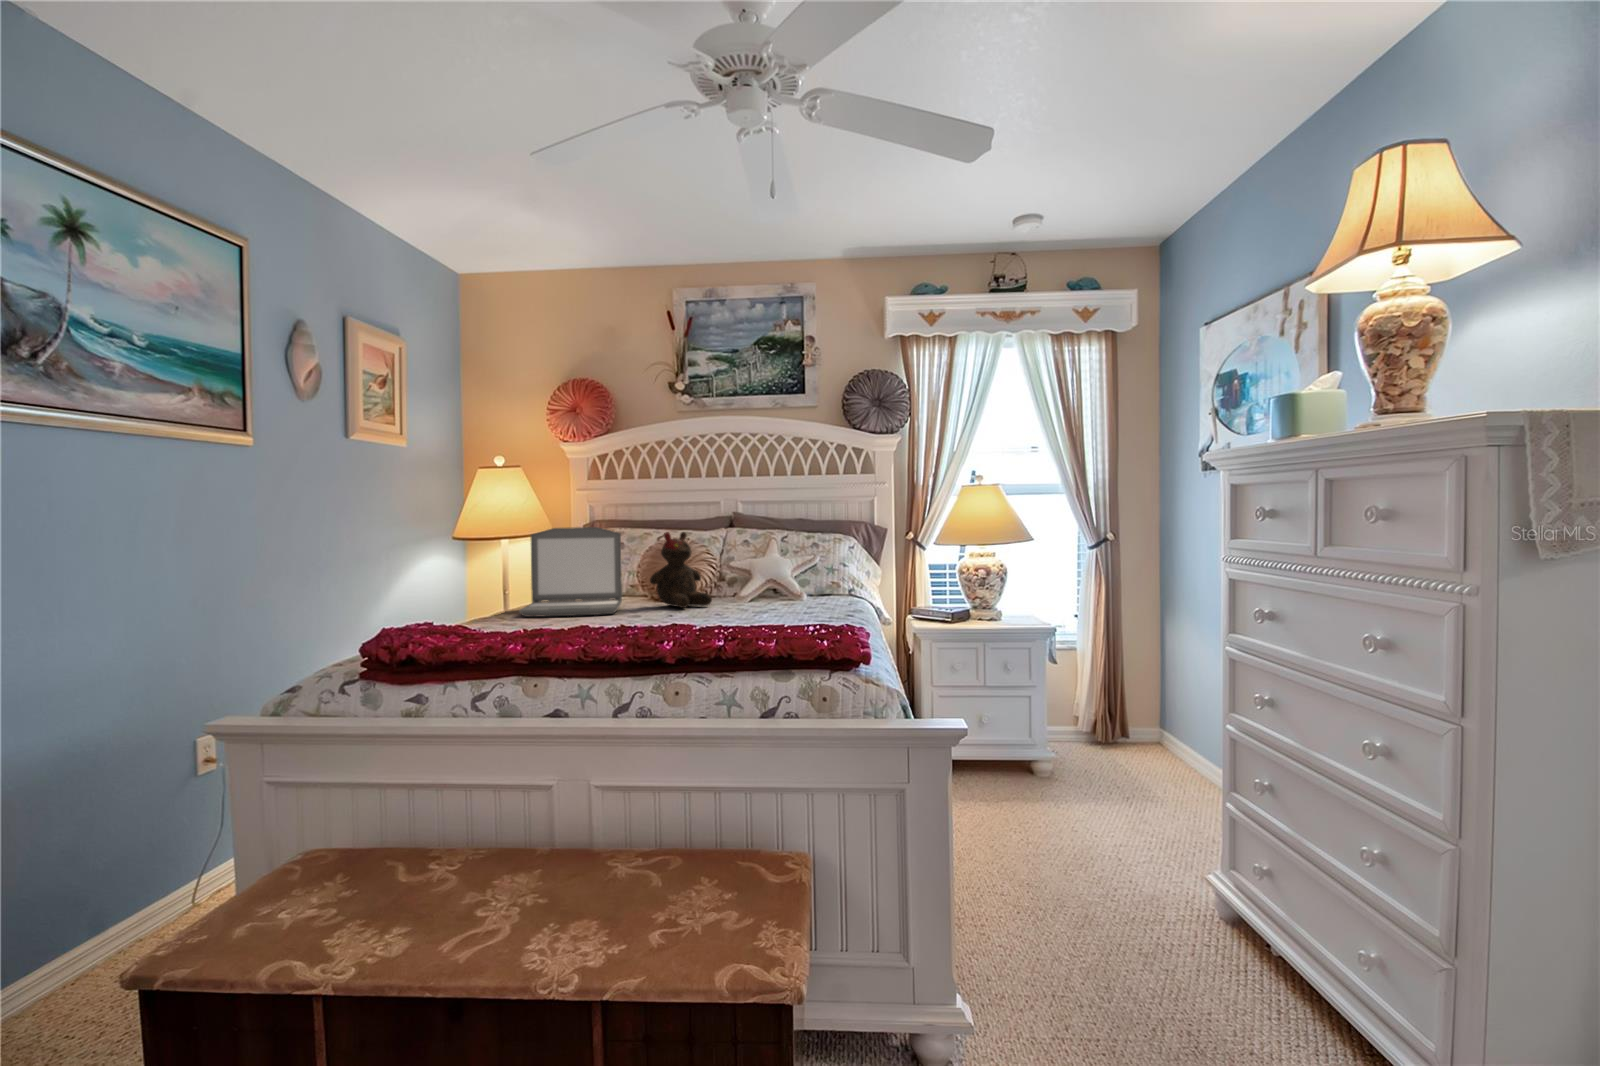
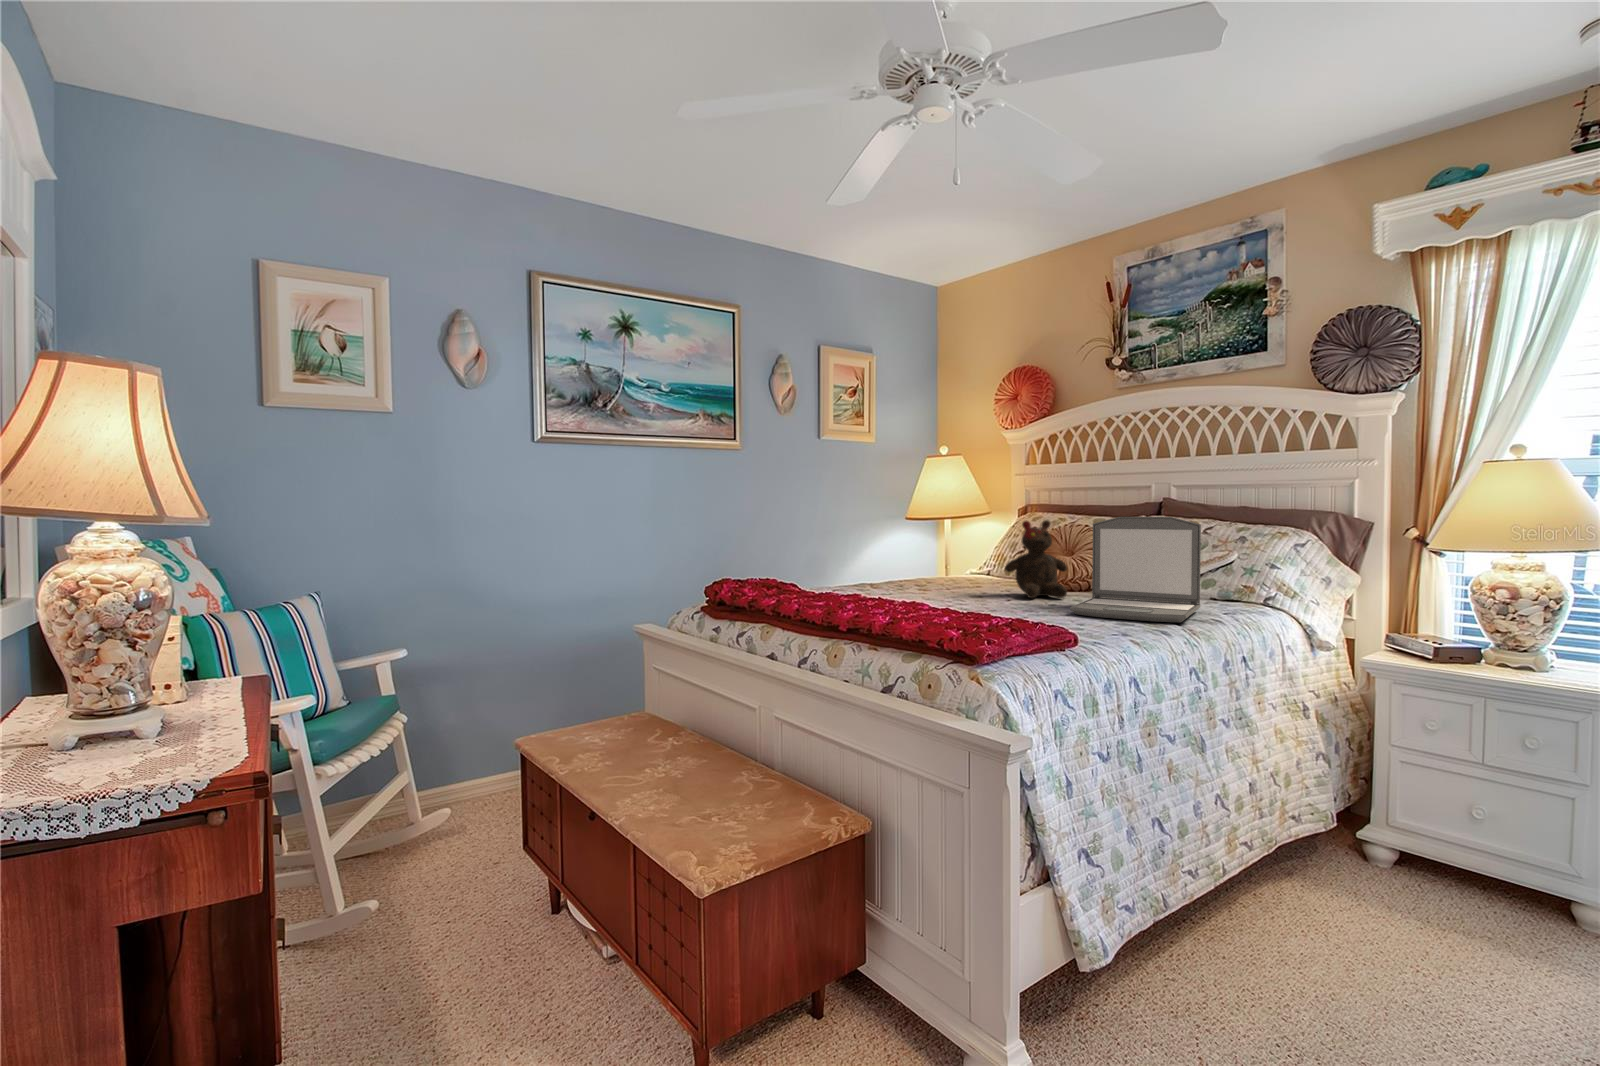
laptop: present [519,527,622,617] -> present [1070,517,1201,622]

